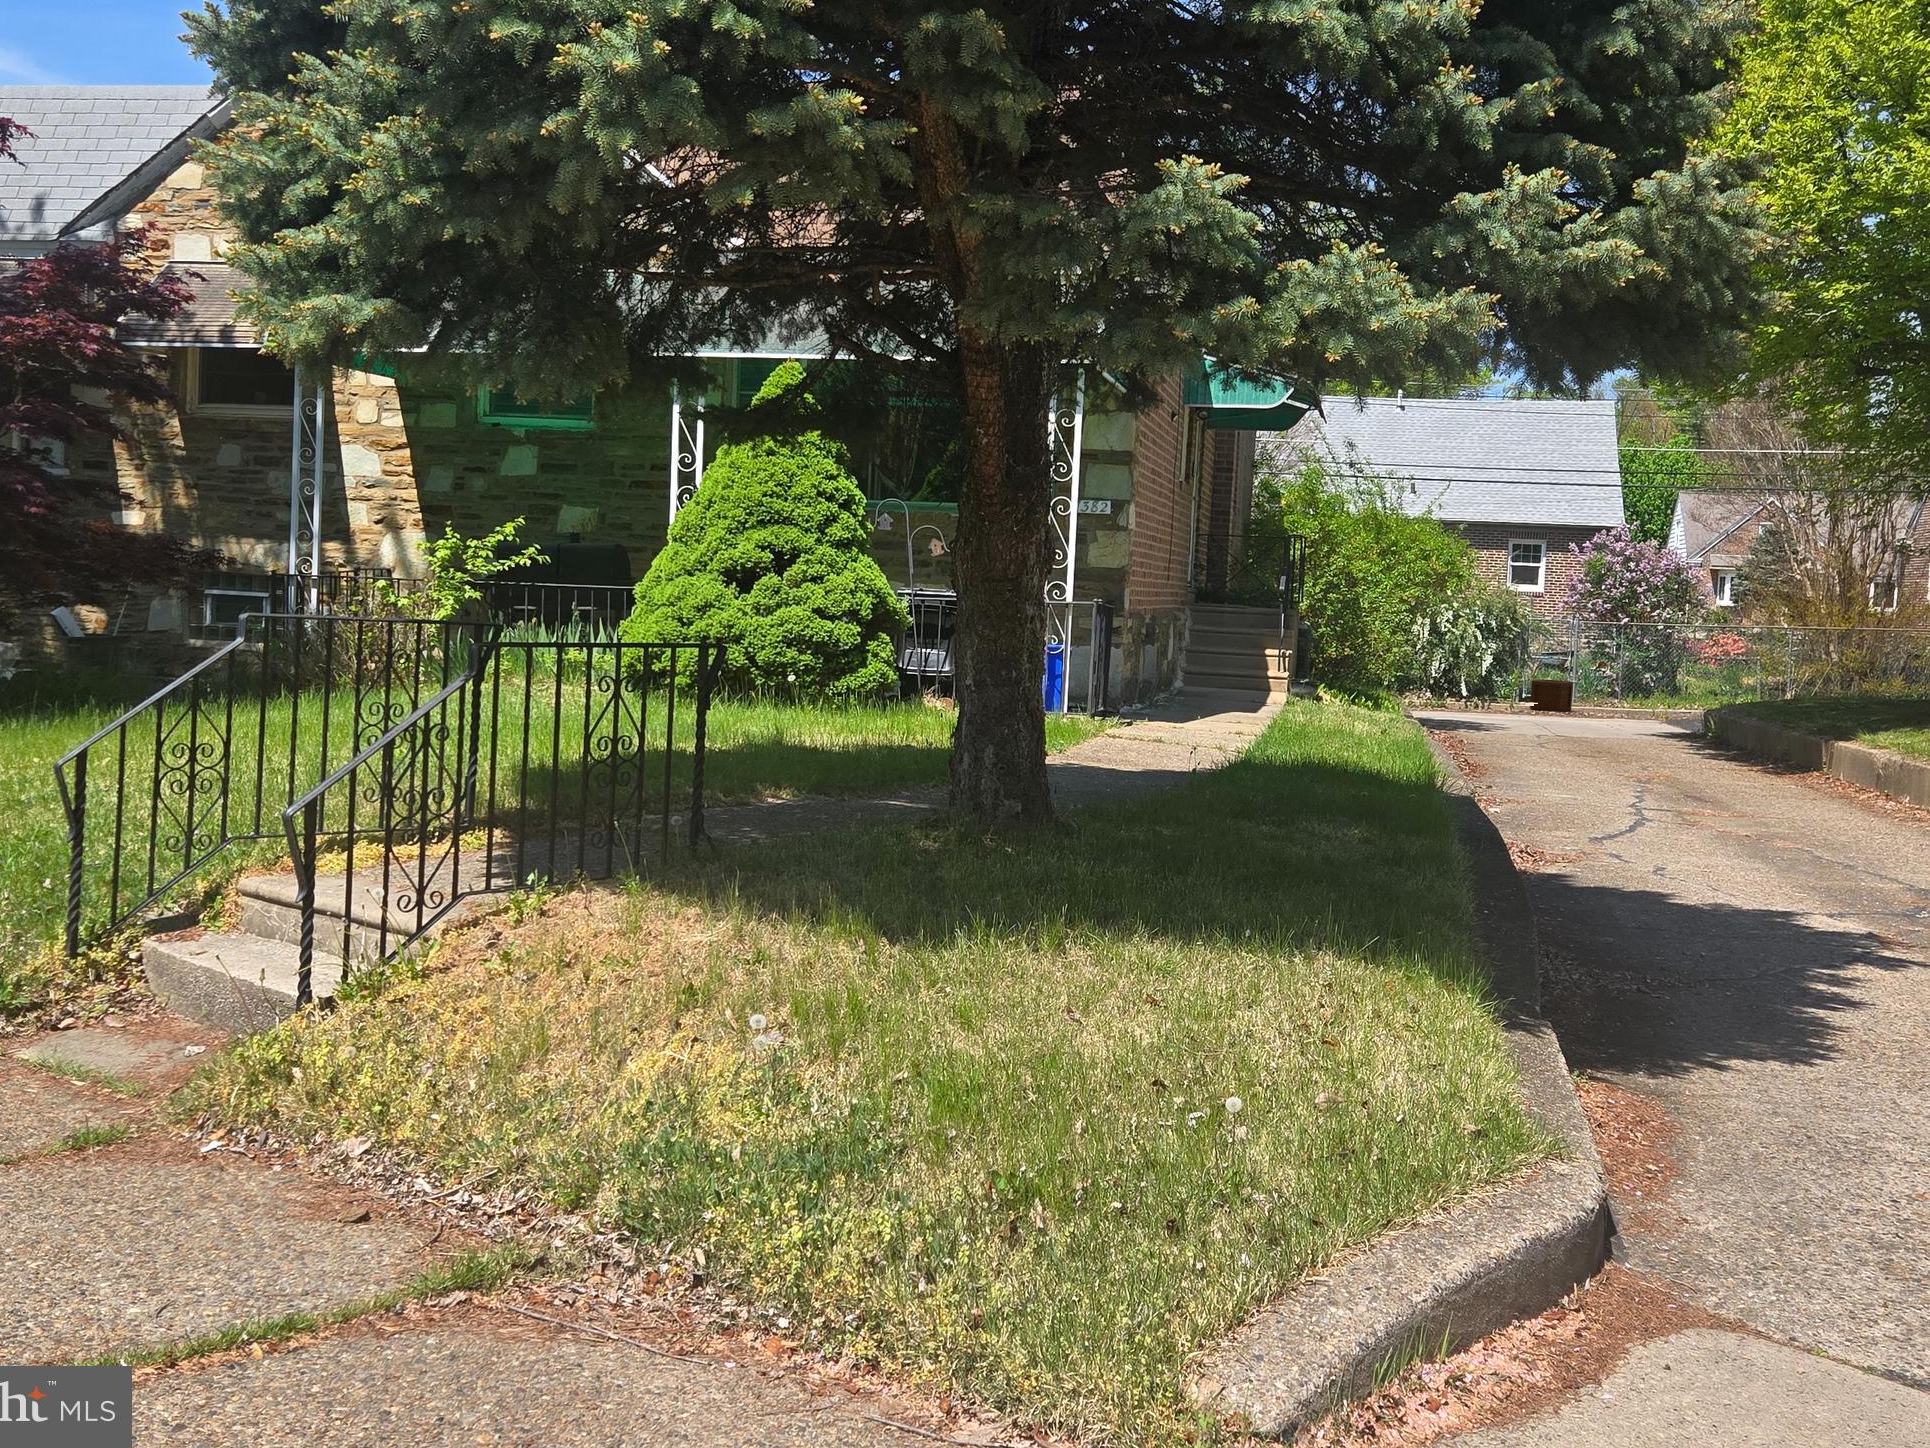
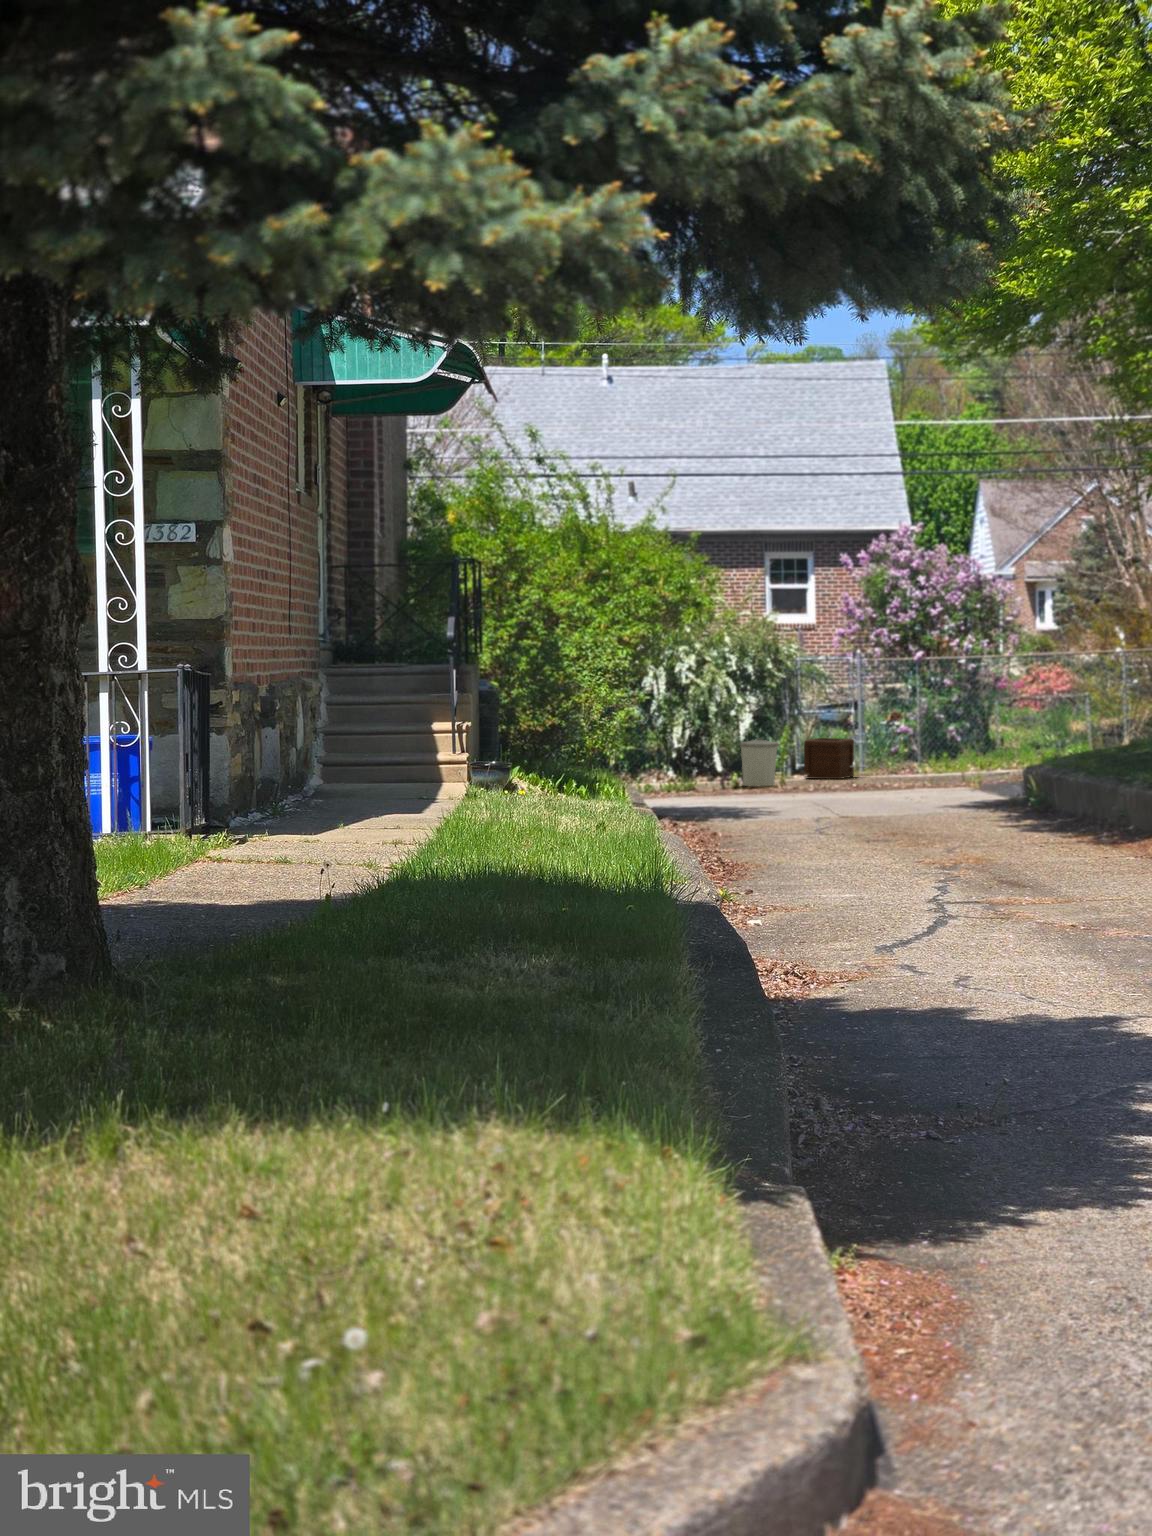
trash can: none [1480,676,1512,713] -> present [740,739,779,786]

